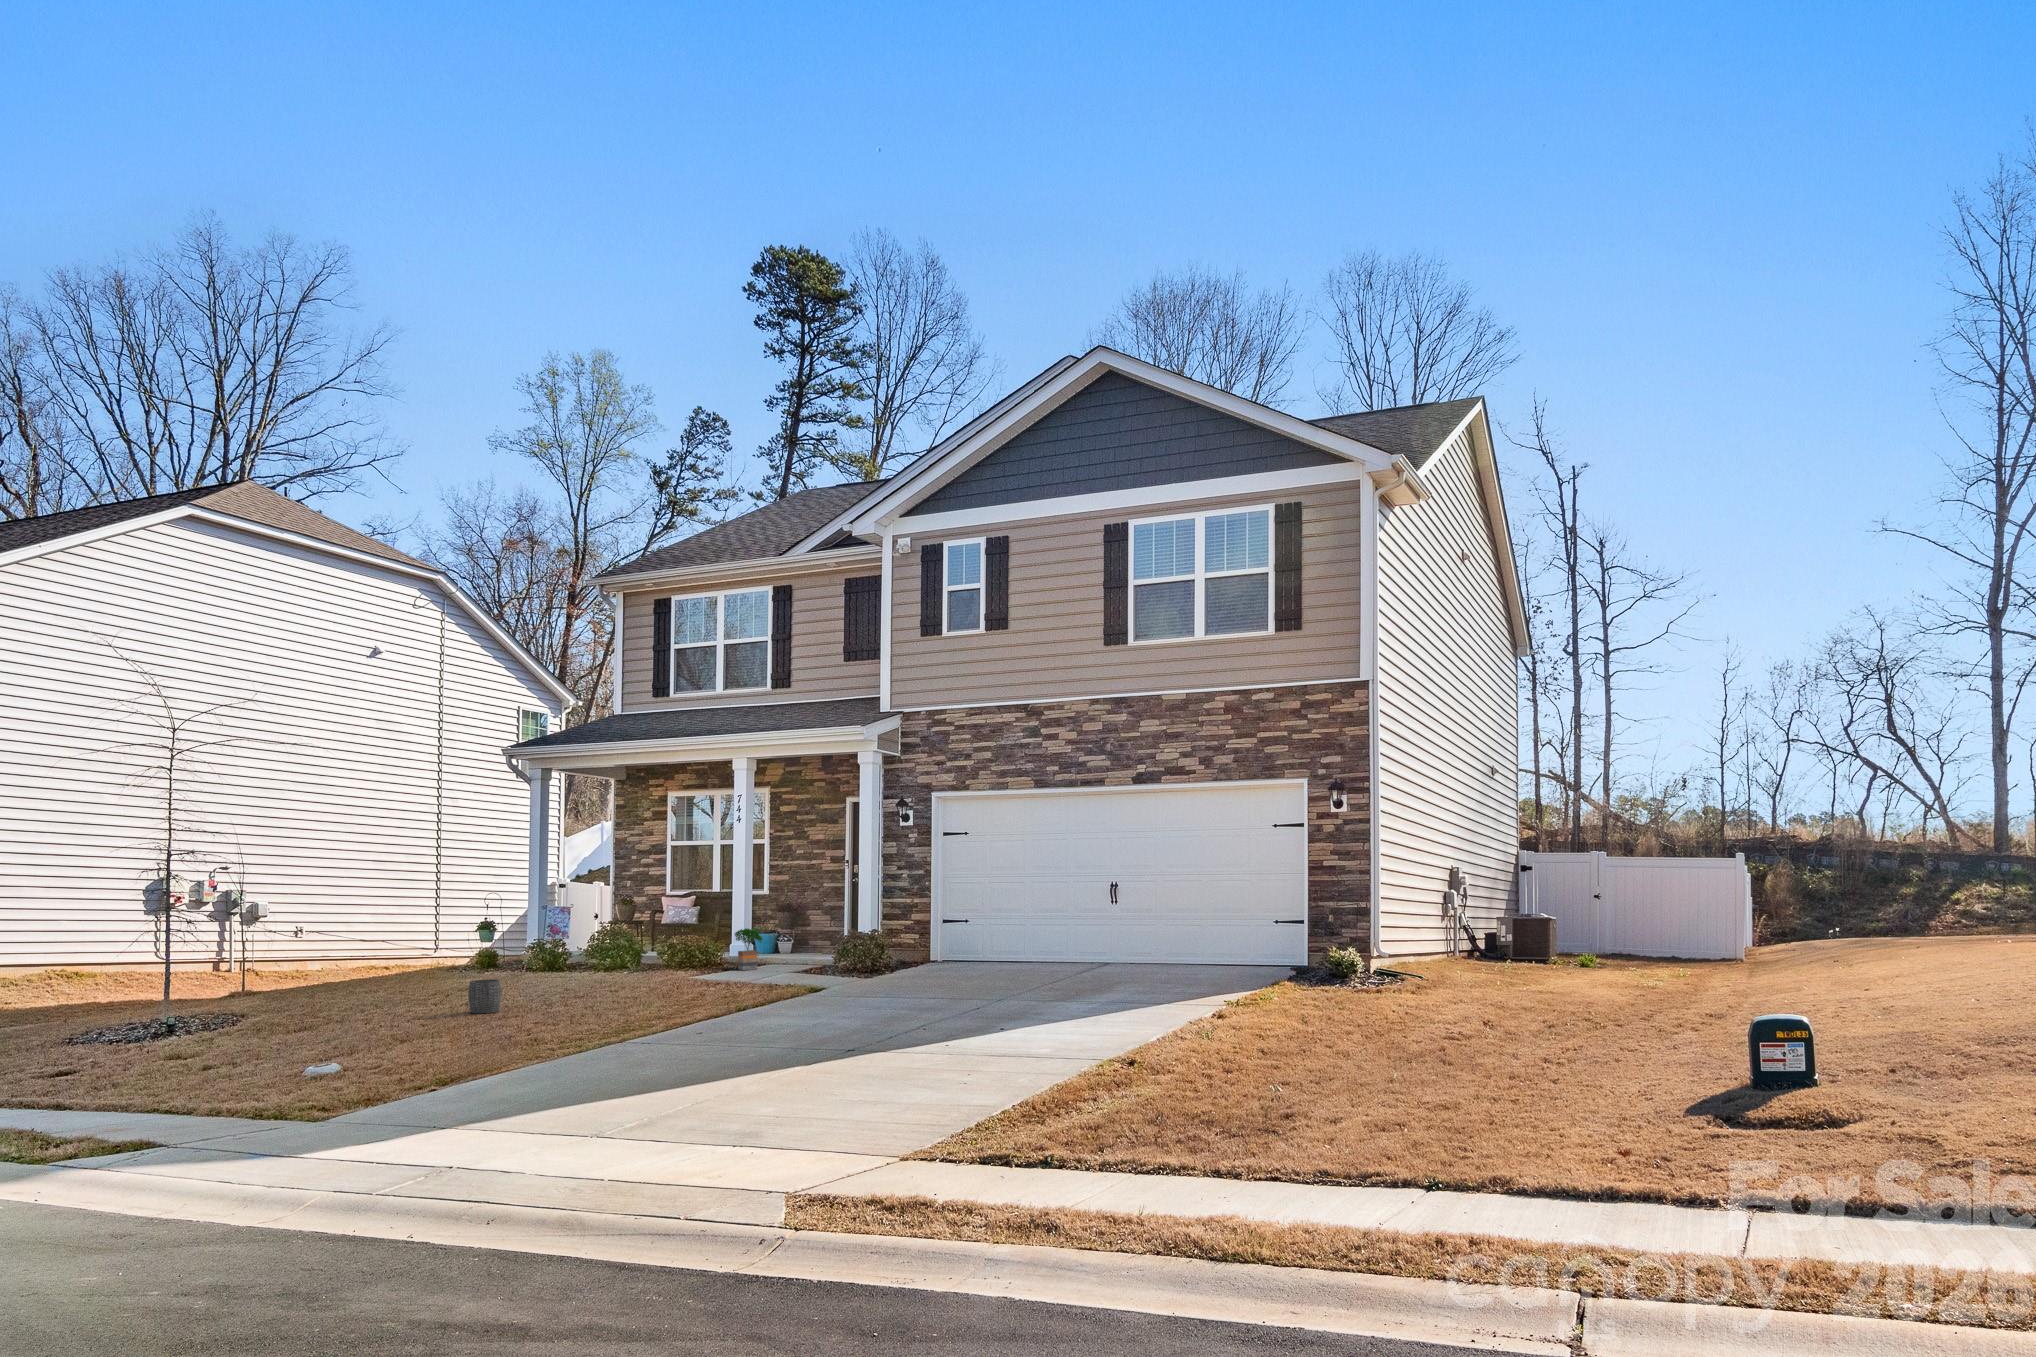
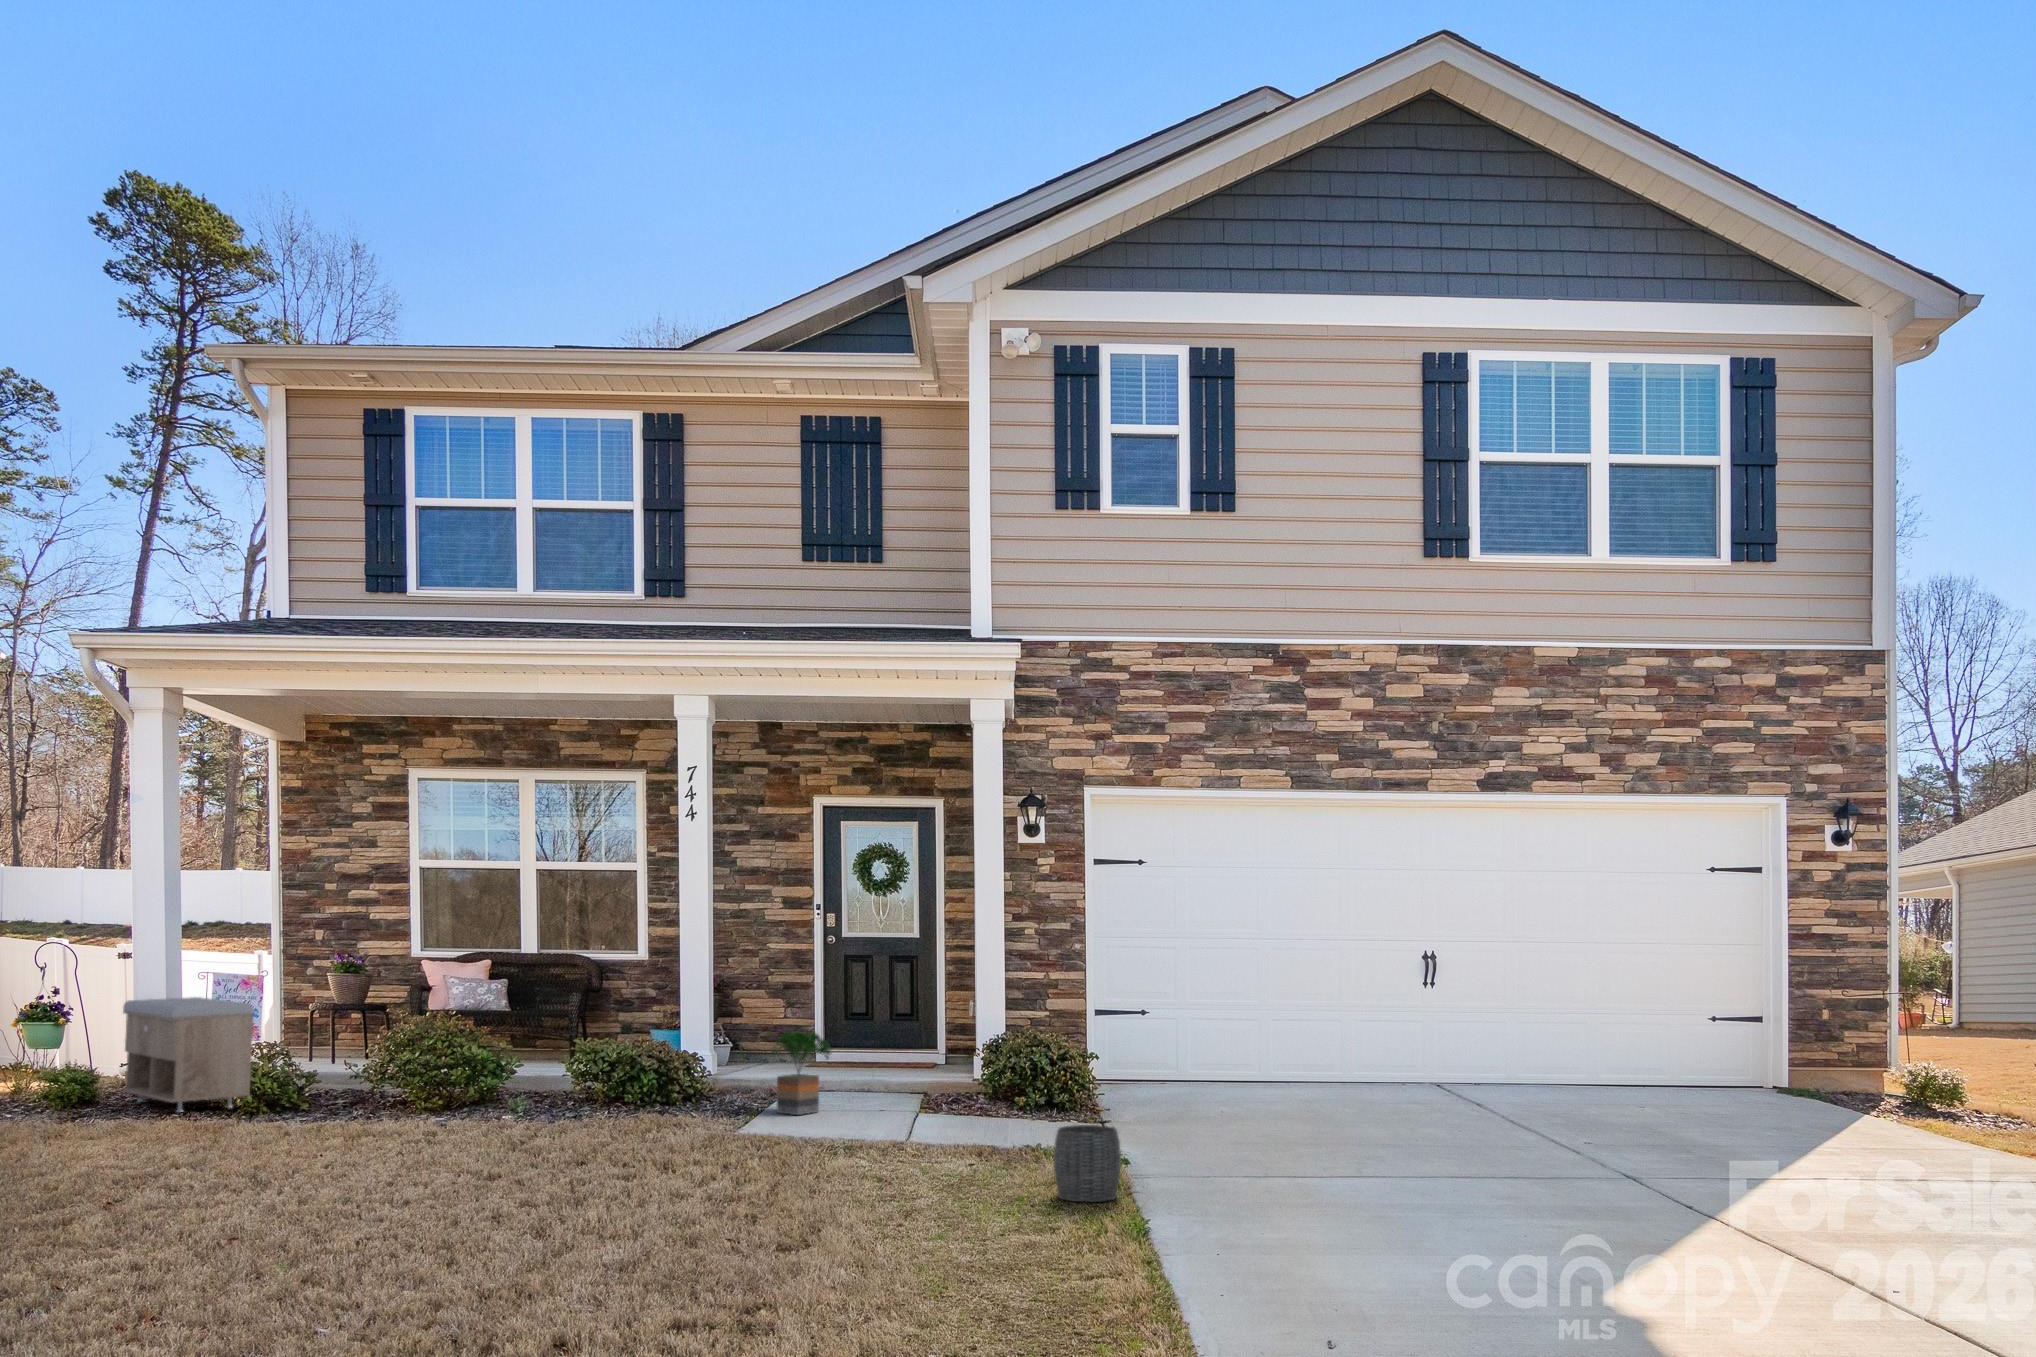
storage bench: none [493,915,533,967] -> present [123,997,254,1112]
woven basket: present [469,979,501,1013] -> present [1054,1125,1121,1202]

